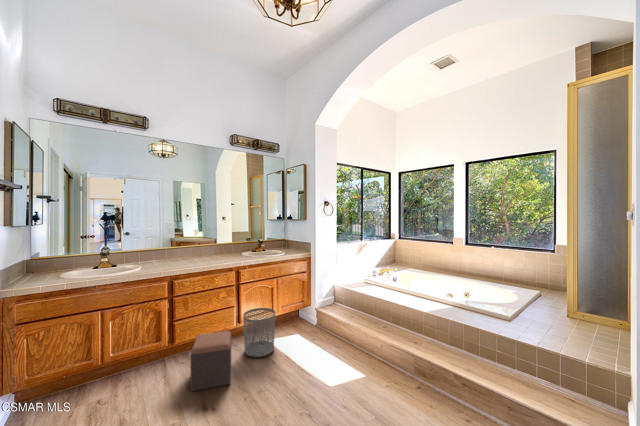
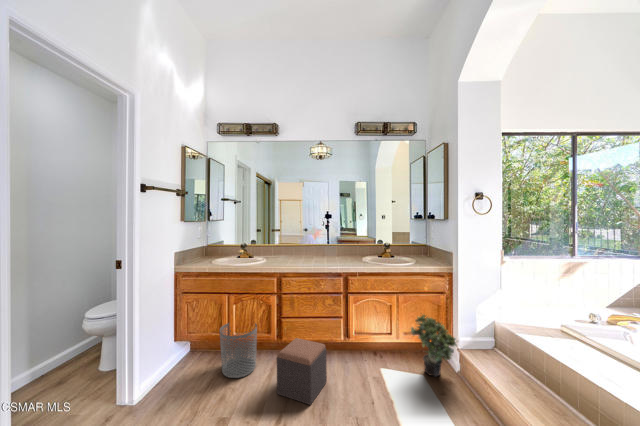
potted plant: none [288,290,320,333] -> present [411,315,457,376]
waste bin: present [243,308,275,357] -> present [220,323,257,378]

